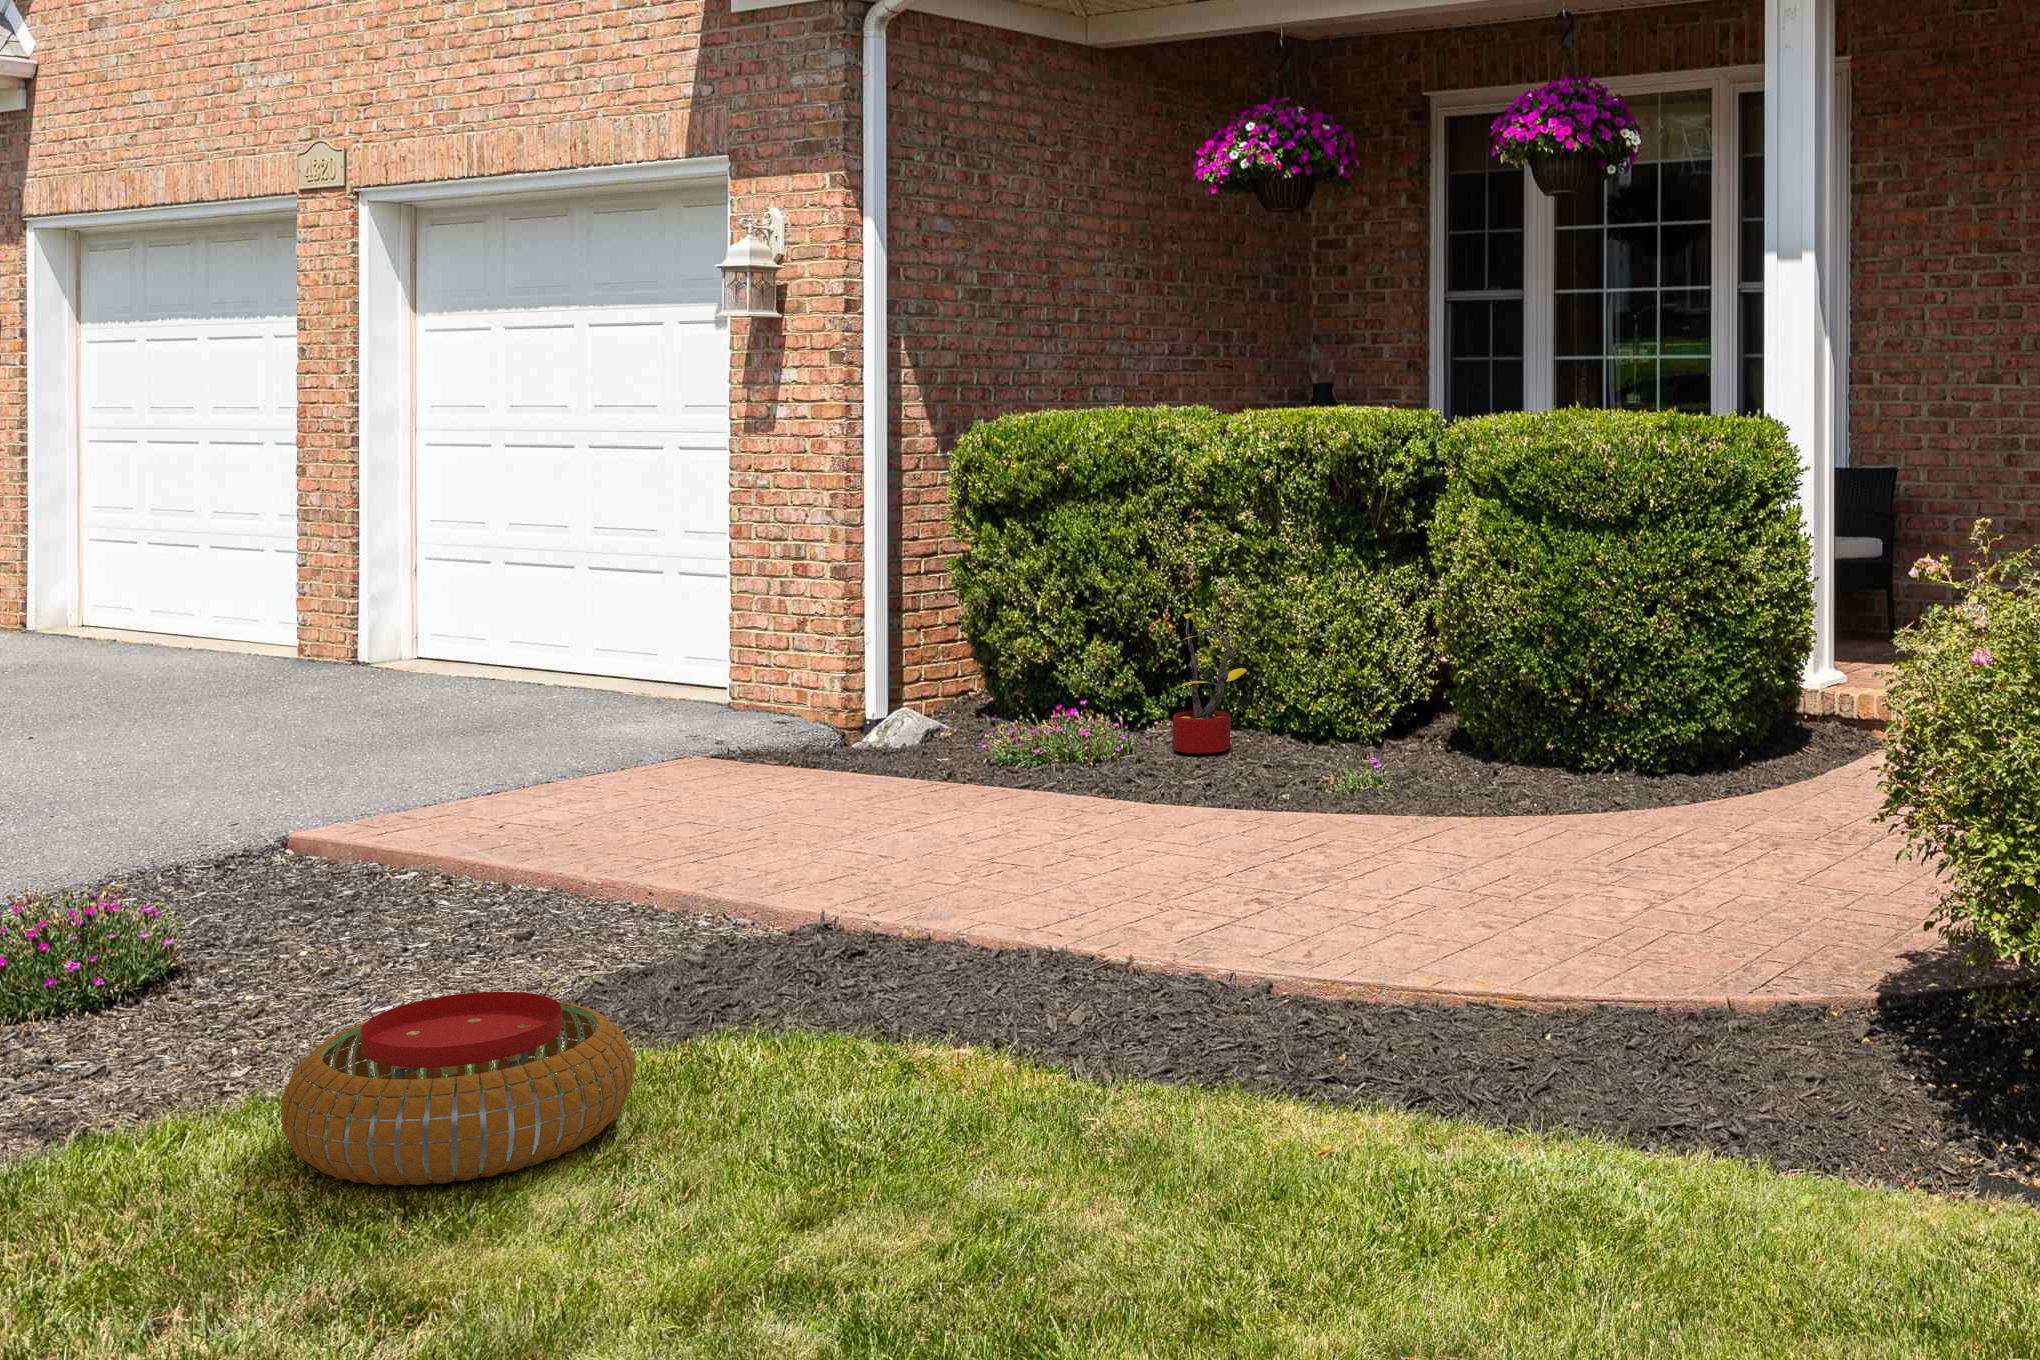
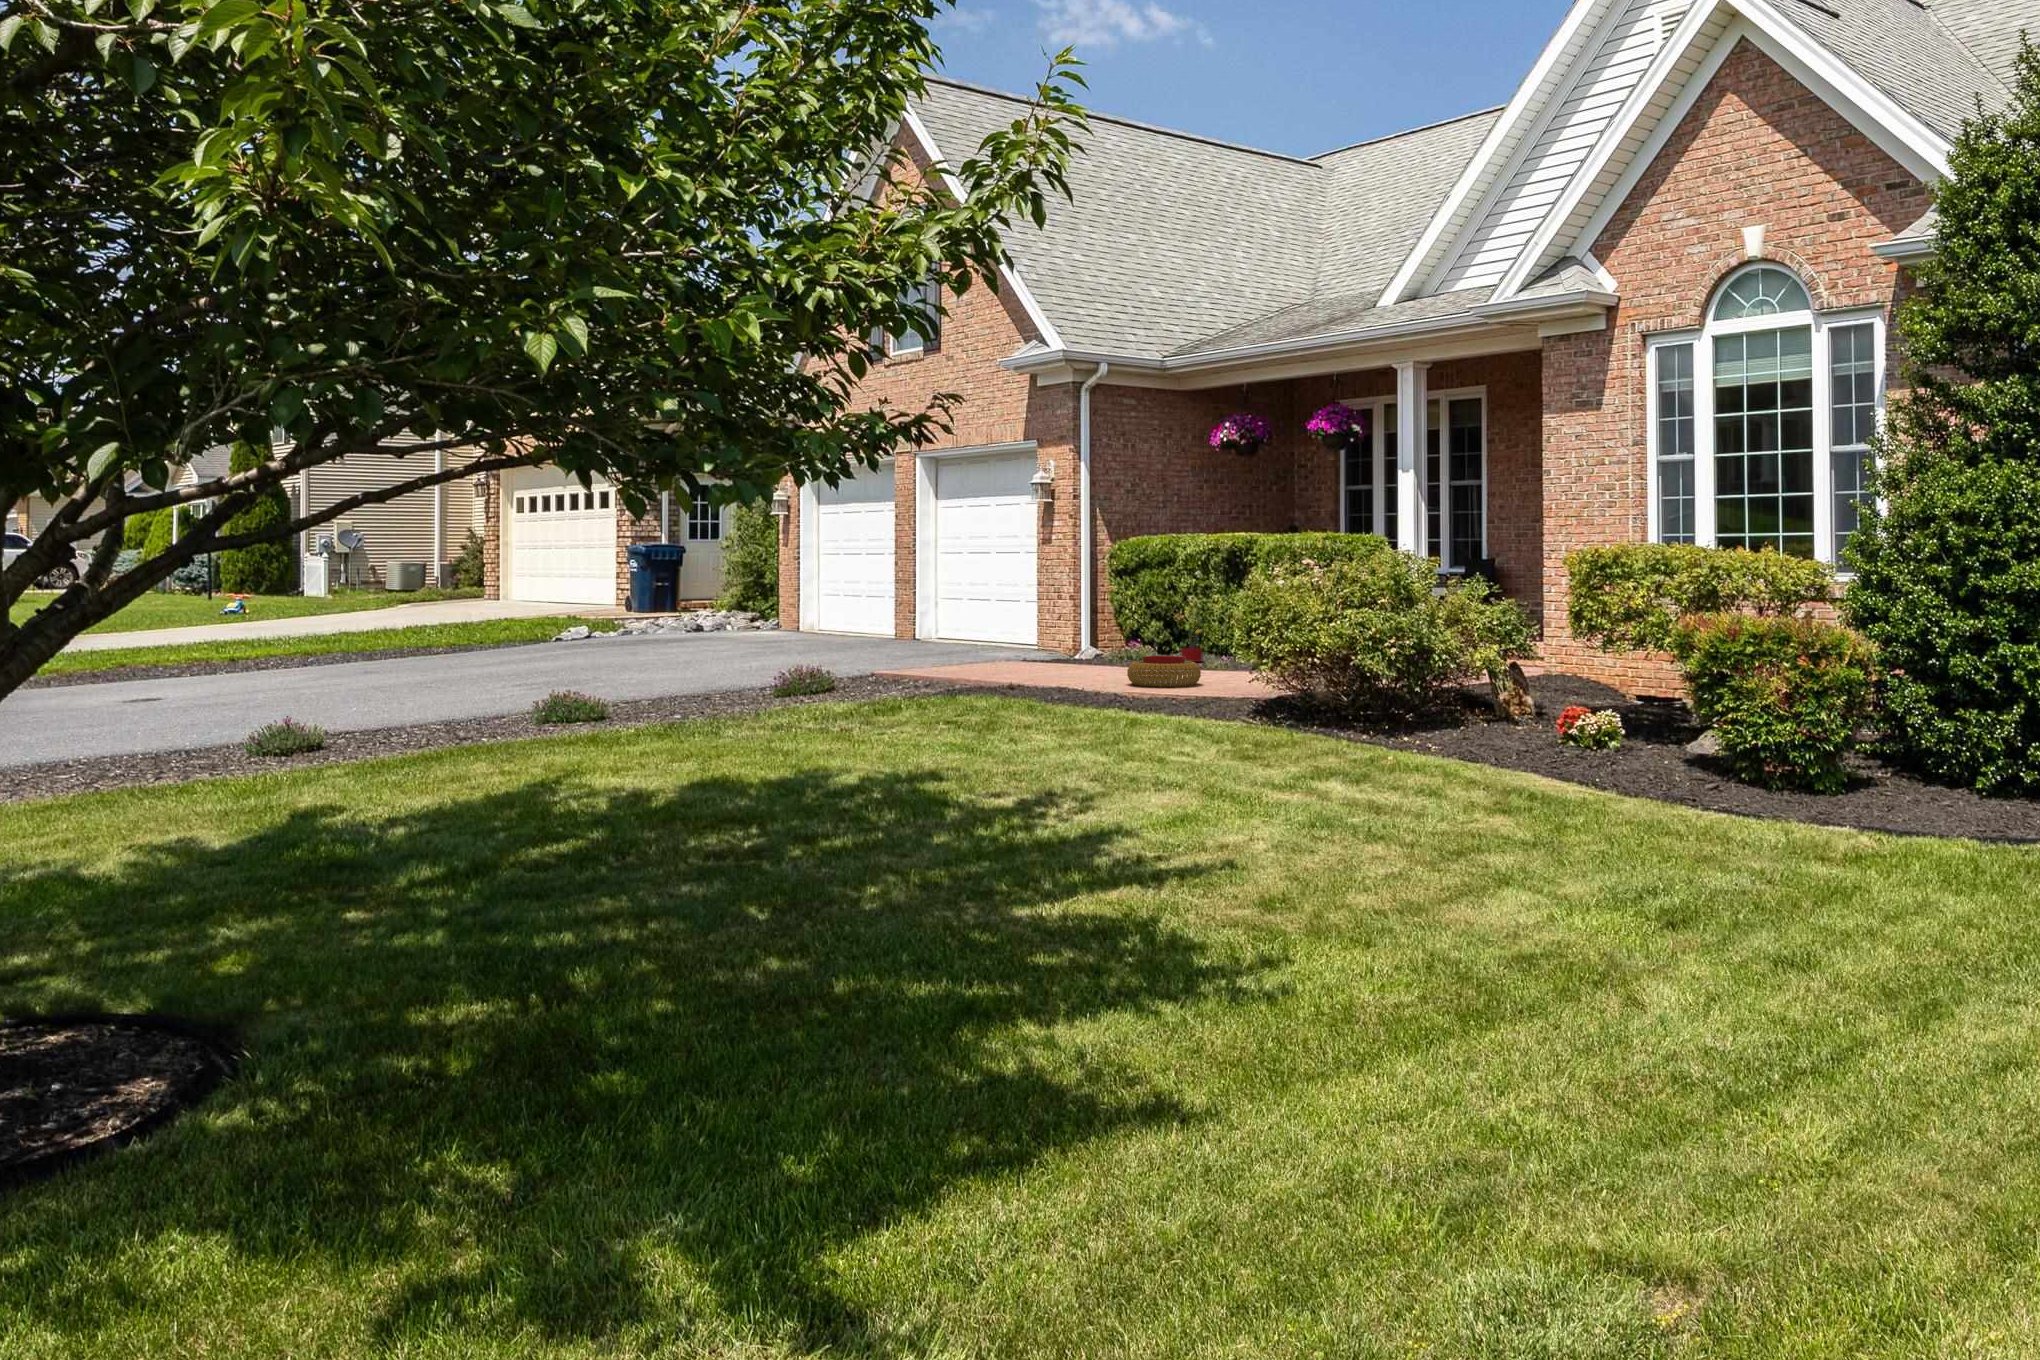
pouf: present [281,992,634,1186] -> present [1127,656,1201,687]

